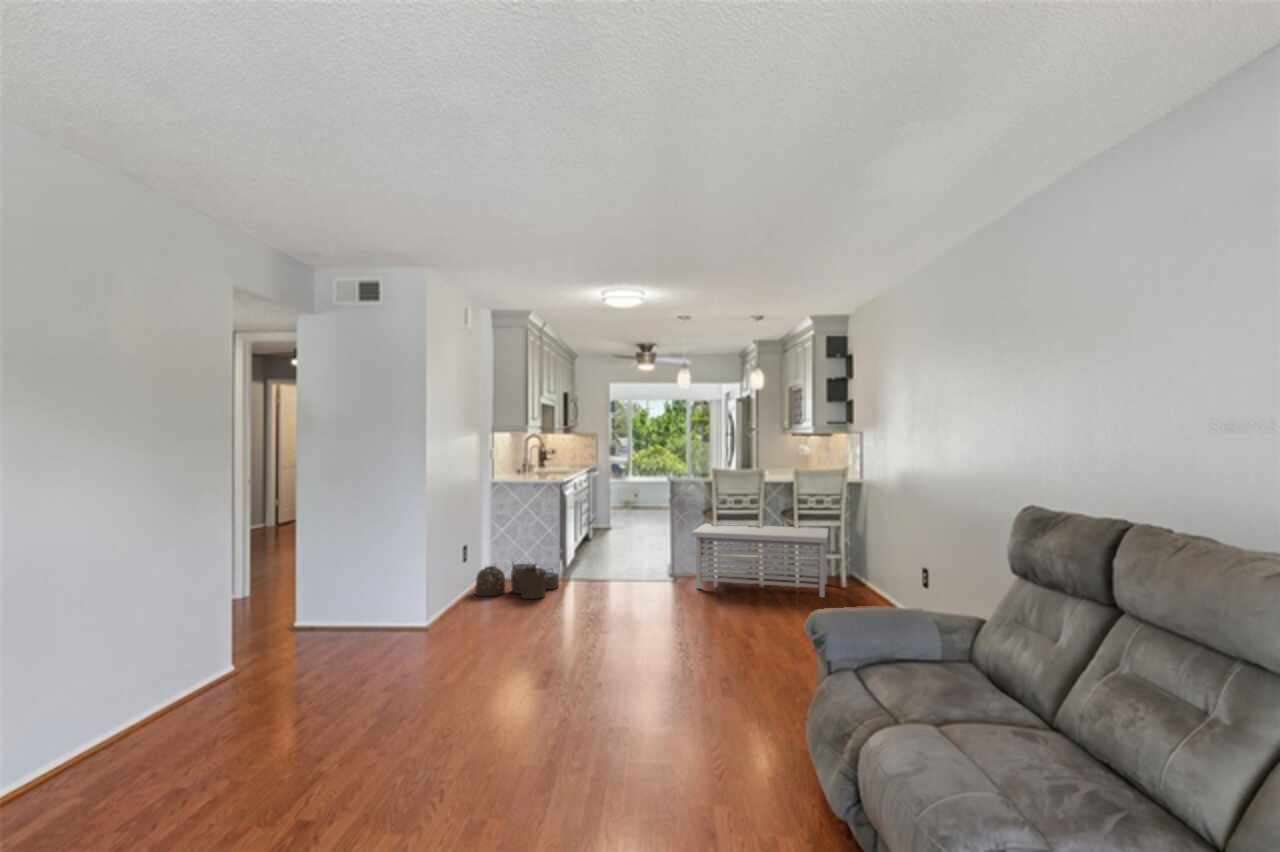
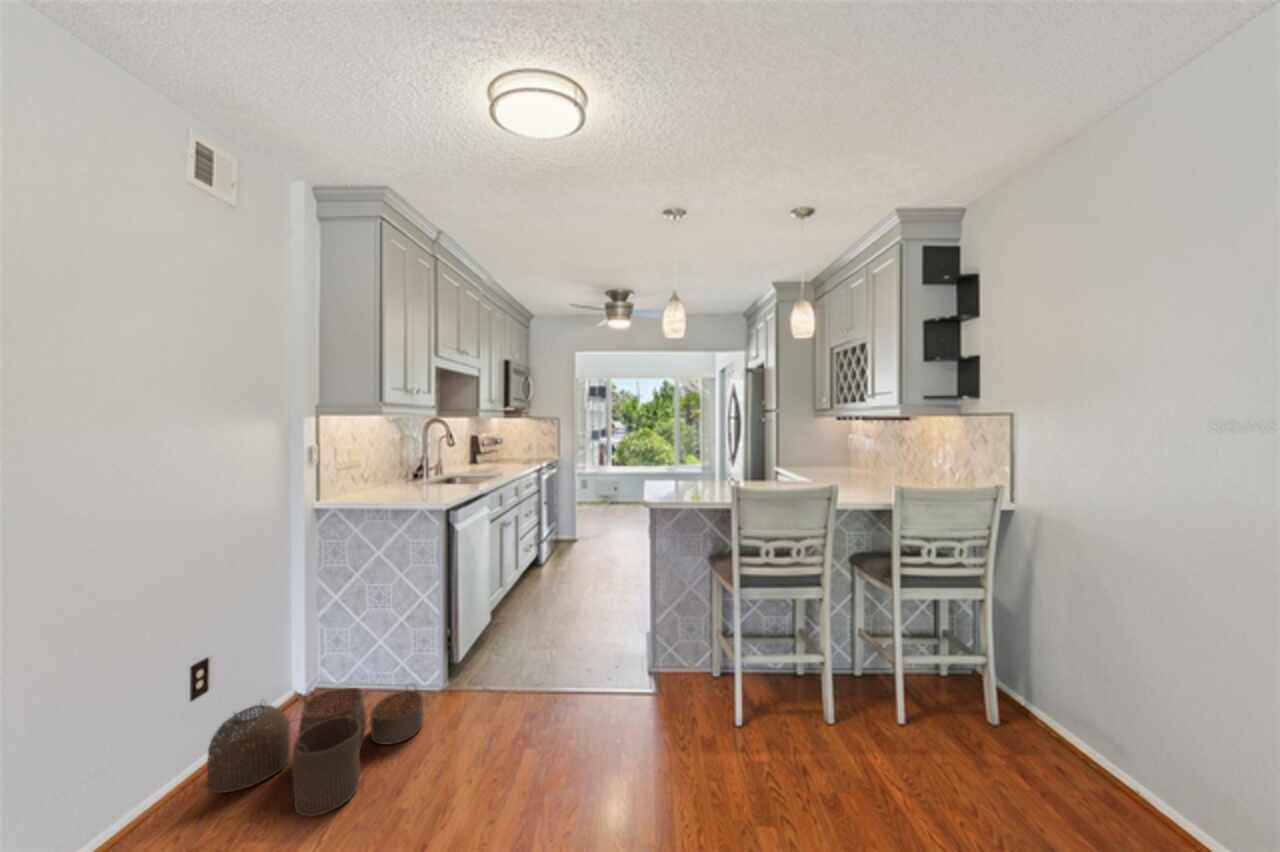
storage bench: present [691,524,828,597] -> none [691,578,1020,804]

